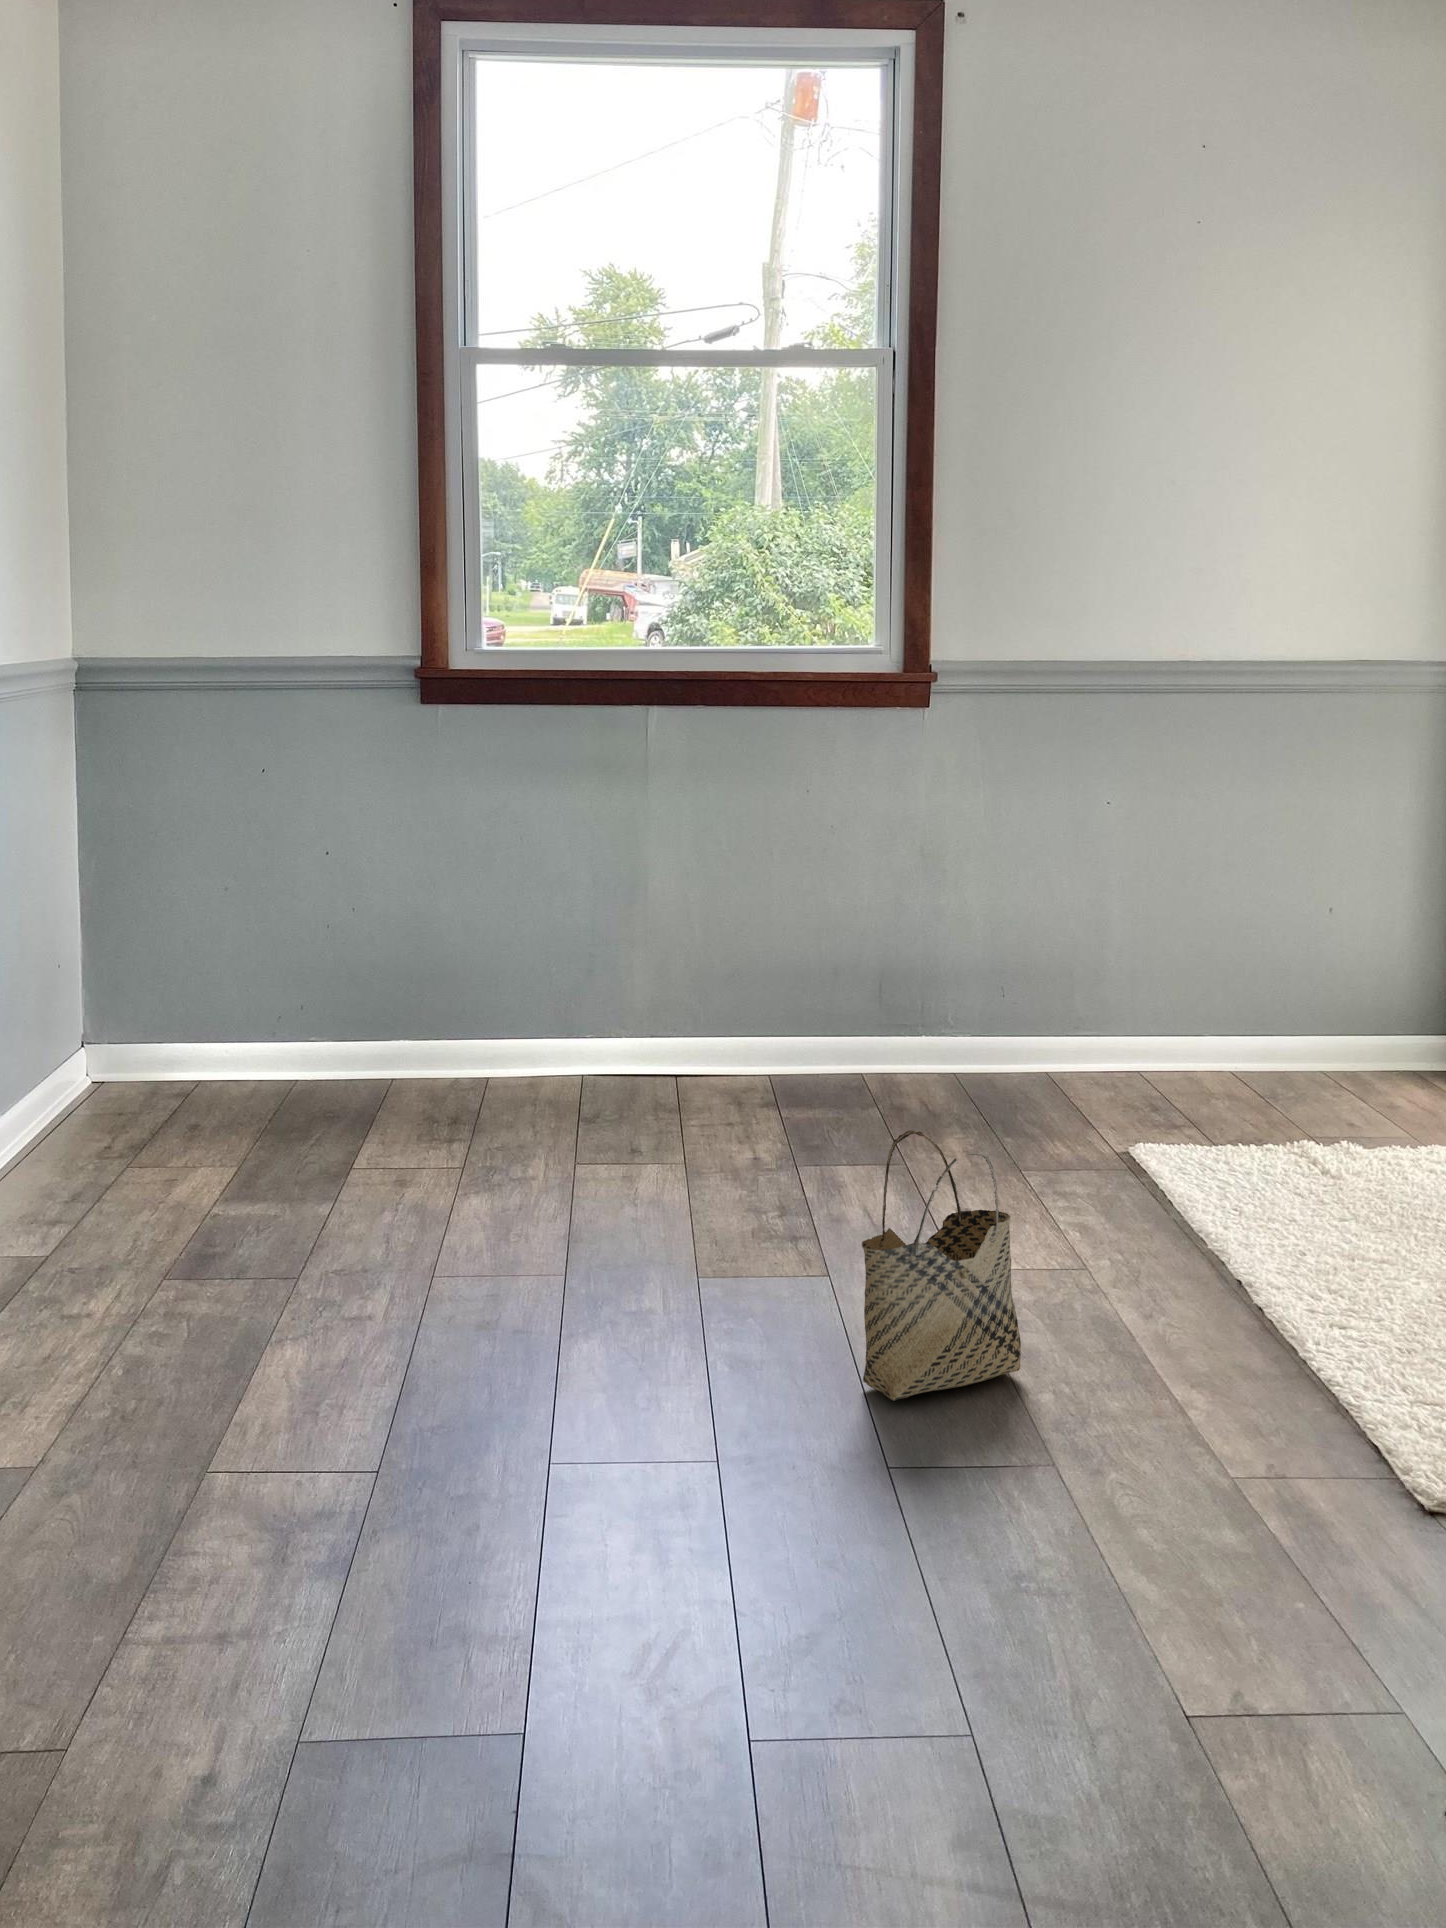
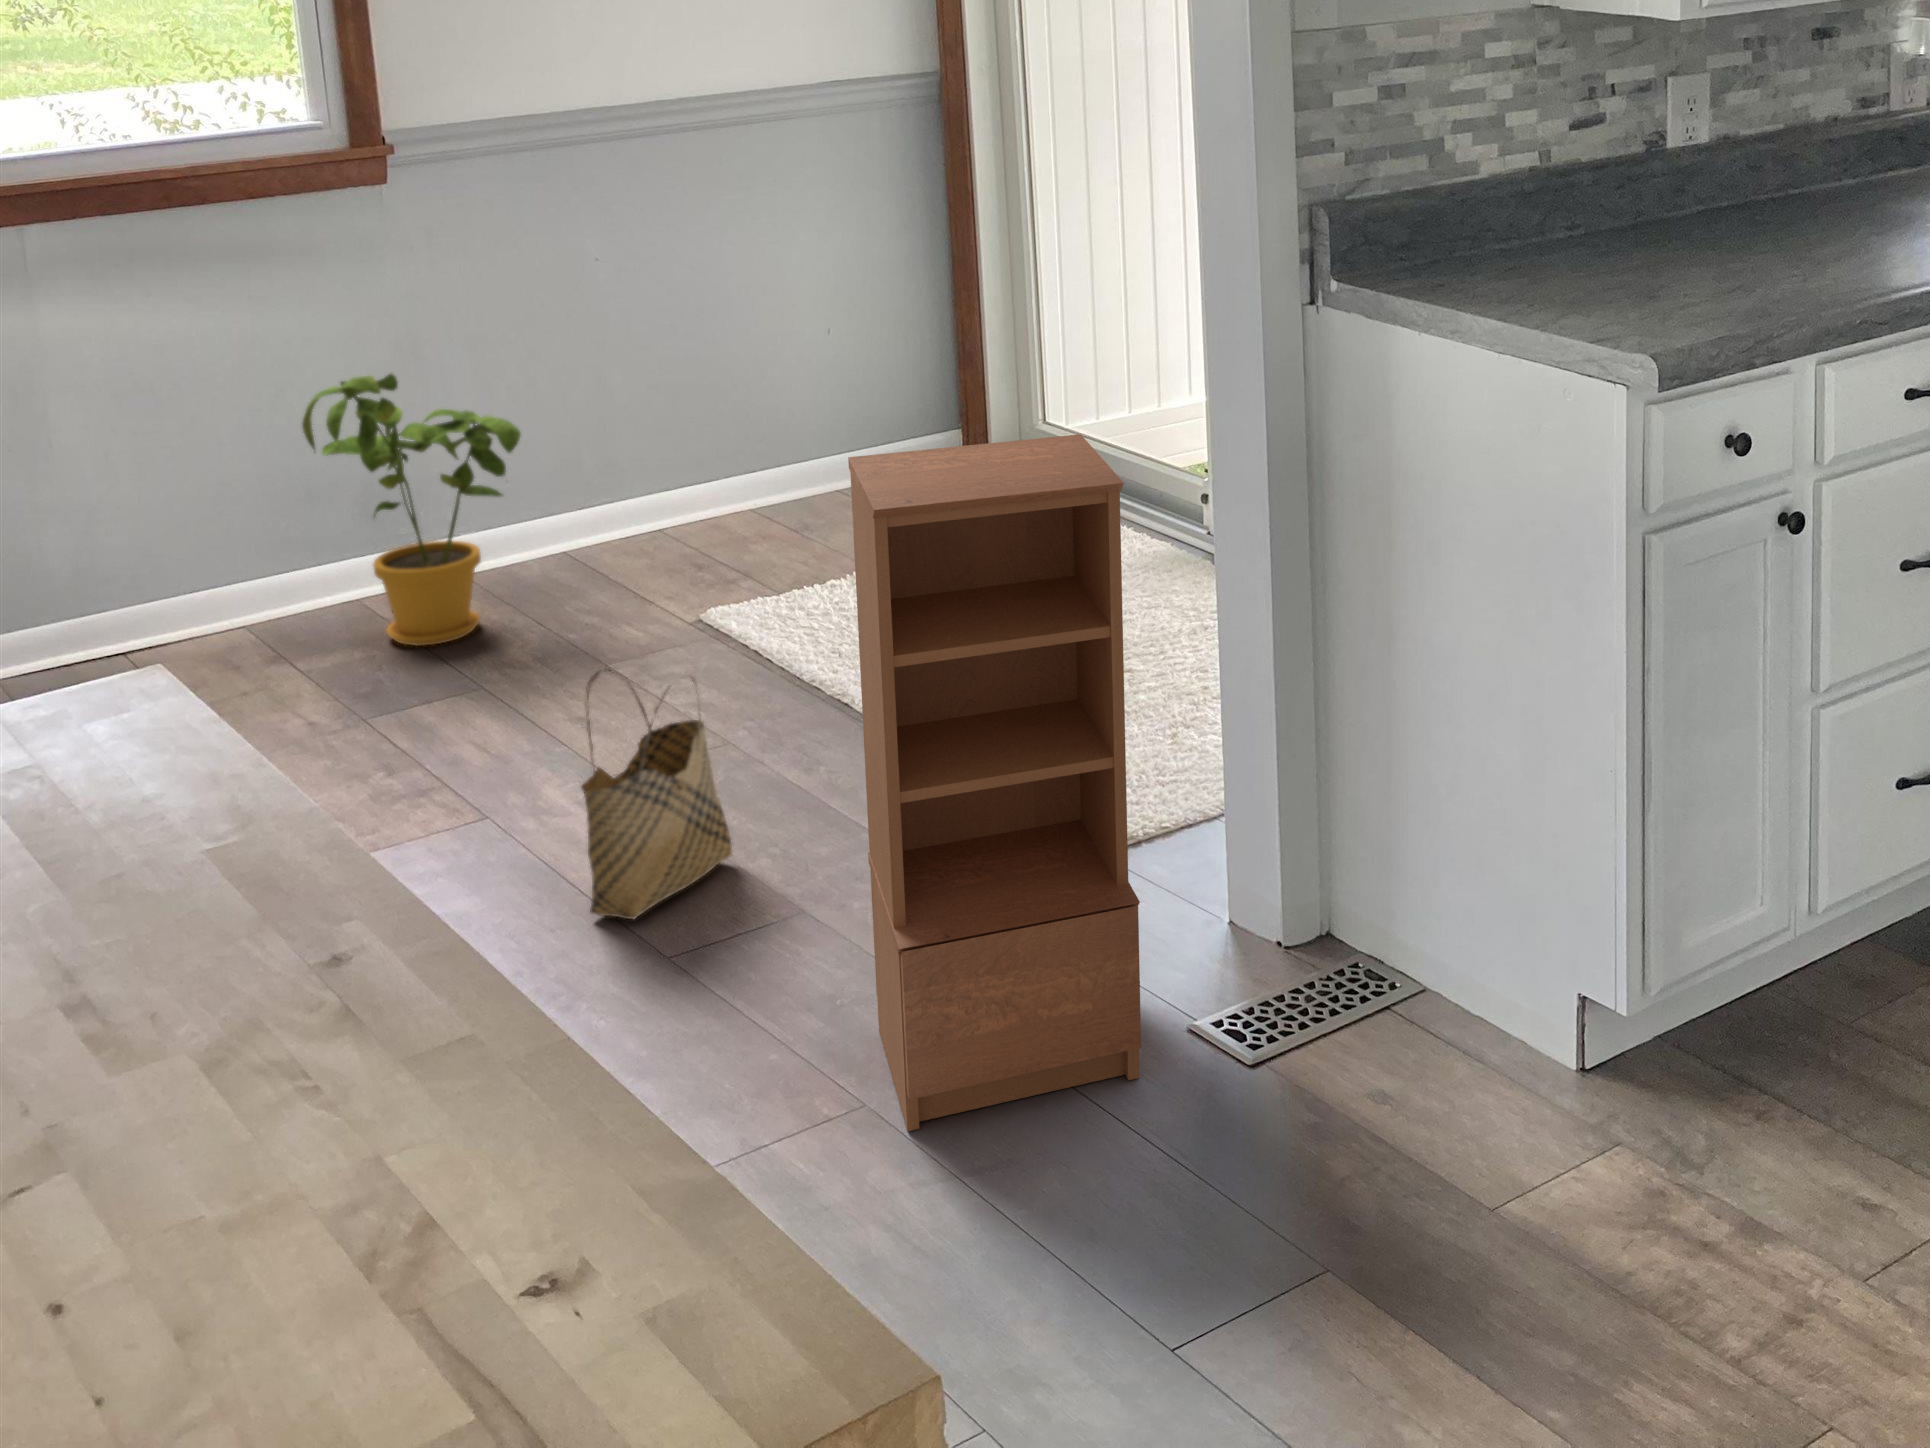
house plant: none [825,861,993,1119] -> present [302,374,521,646]
bookcase: none [1019,891,1385,1842] -> present [848,434,1141,1131]

